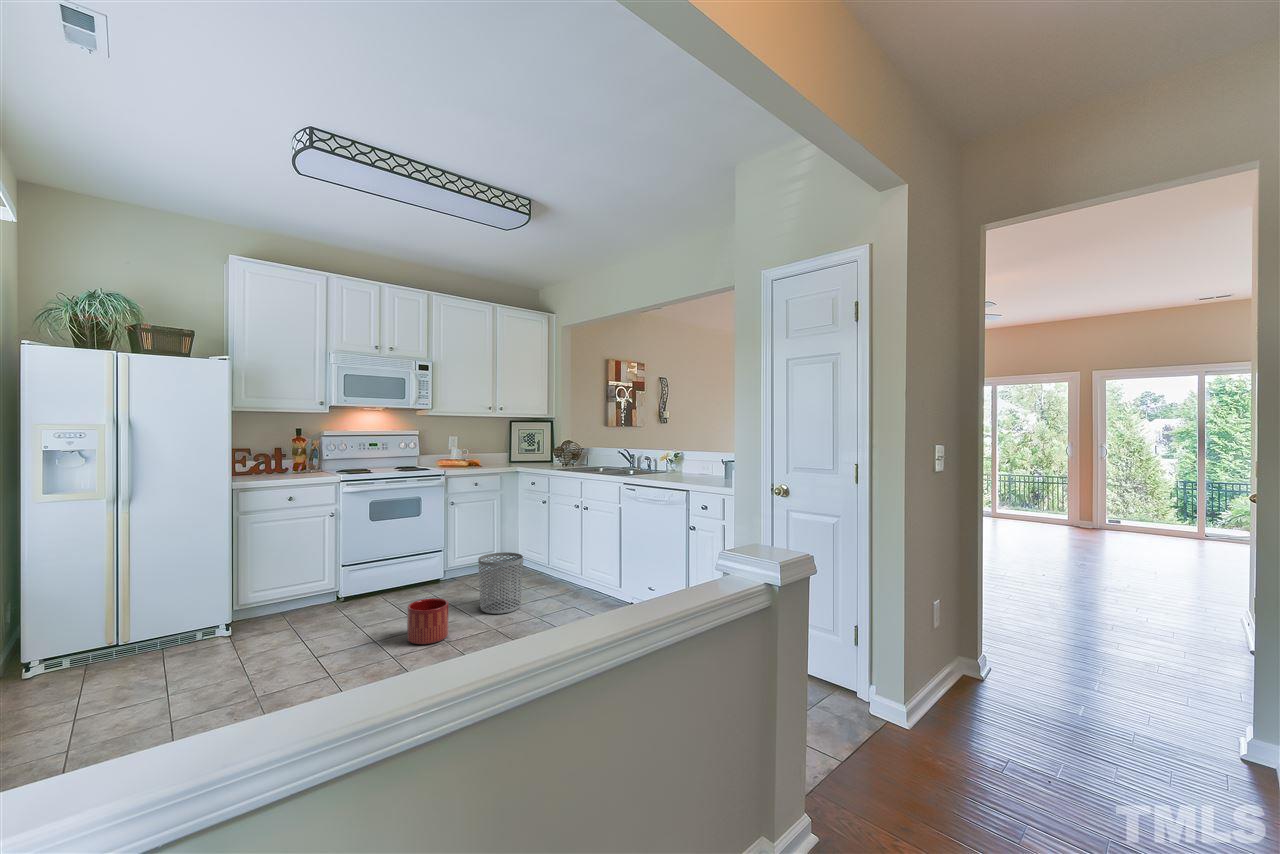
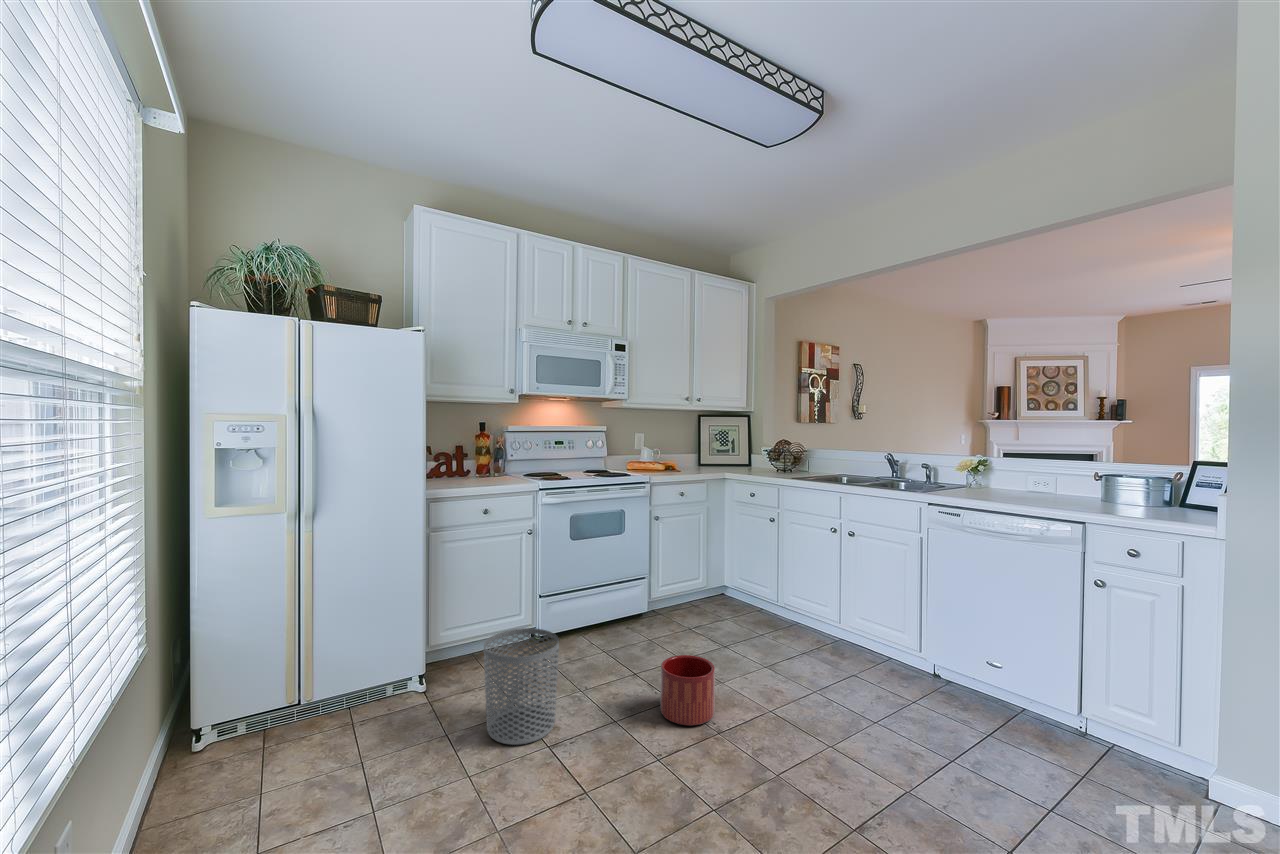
waste bin: present [478,552,523,614] -> present [484,628,559,745]

